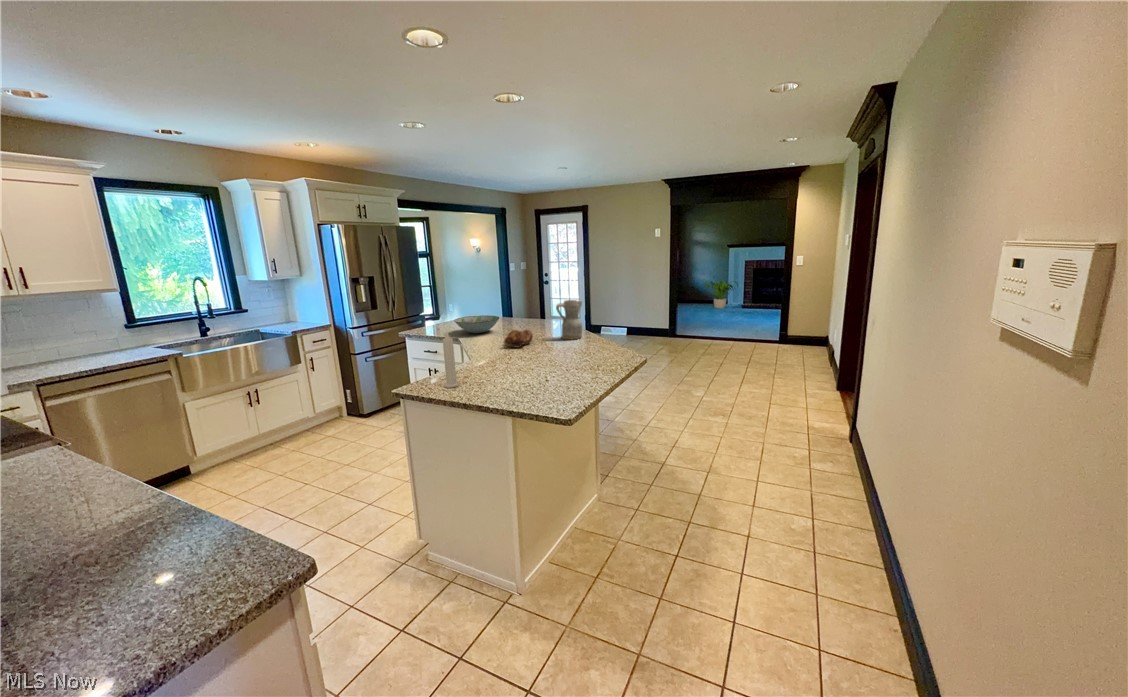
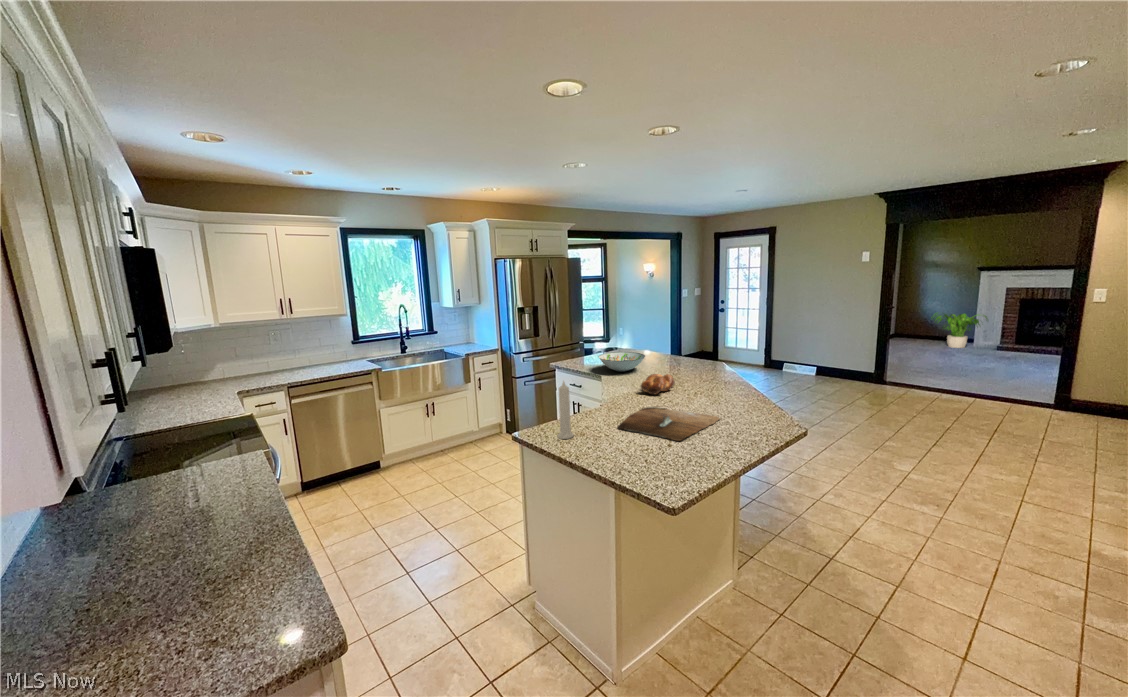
ceramic pitcher: present [556,300,582,339] -> none [704,344,736,390]
cutting board: none [497,355,581,376] -> present [618,406,720,441]

